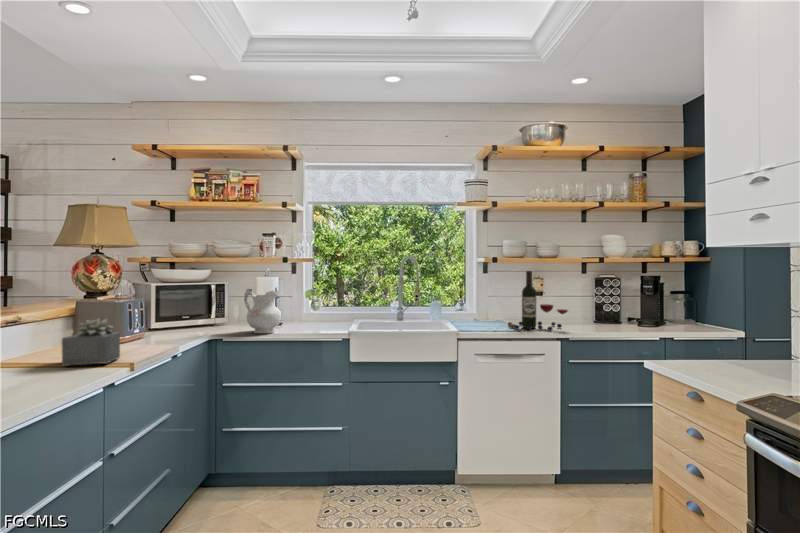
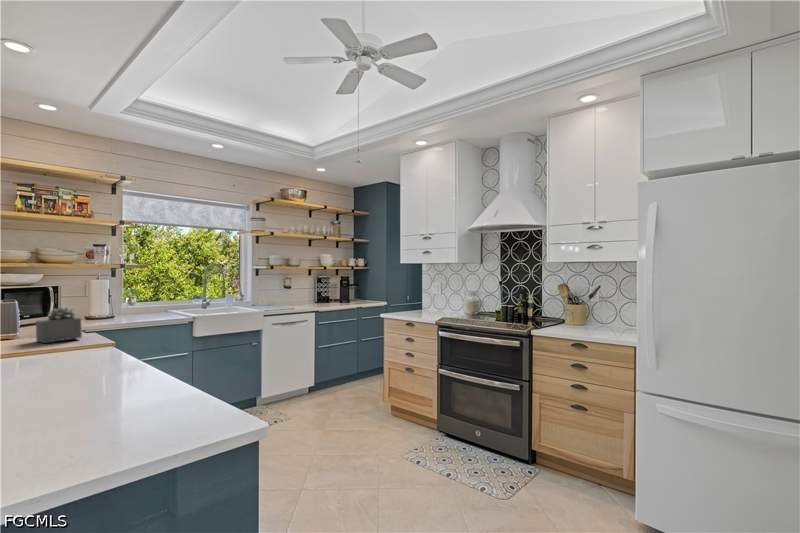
wine bottle: present [508,271,568,331] -> none [281,274,317,308]
ceramic pitcher: present [244,289,281,333] -> none [104,288,140,322]

